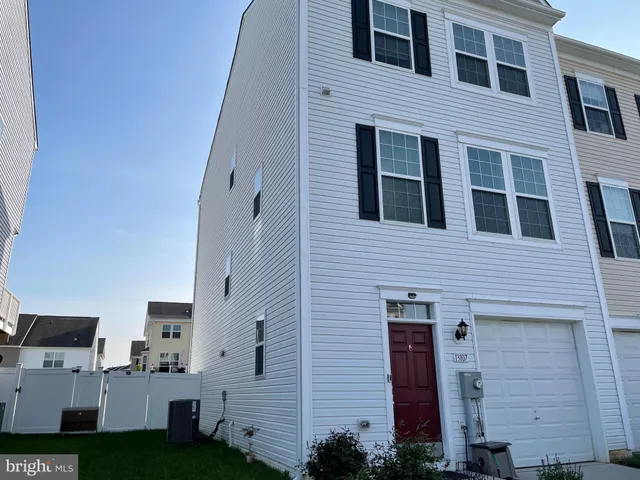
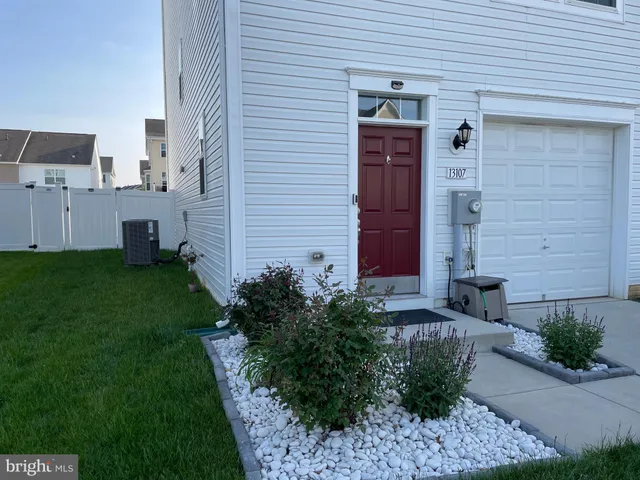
storage bench: present [59,406,100,435] -> none [19,224,65,253]

